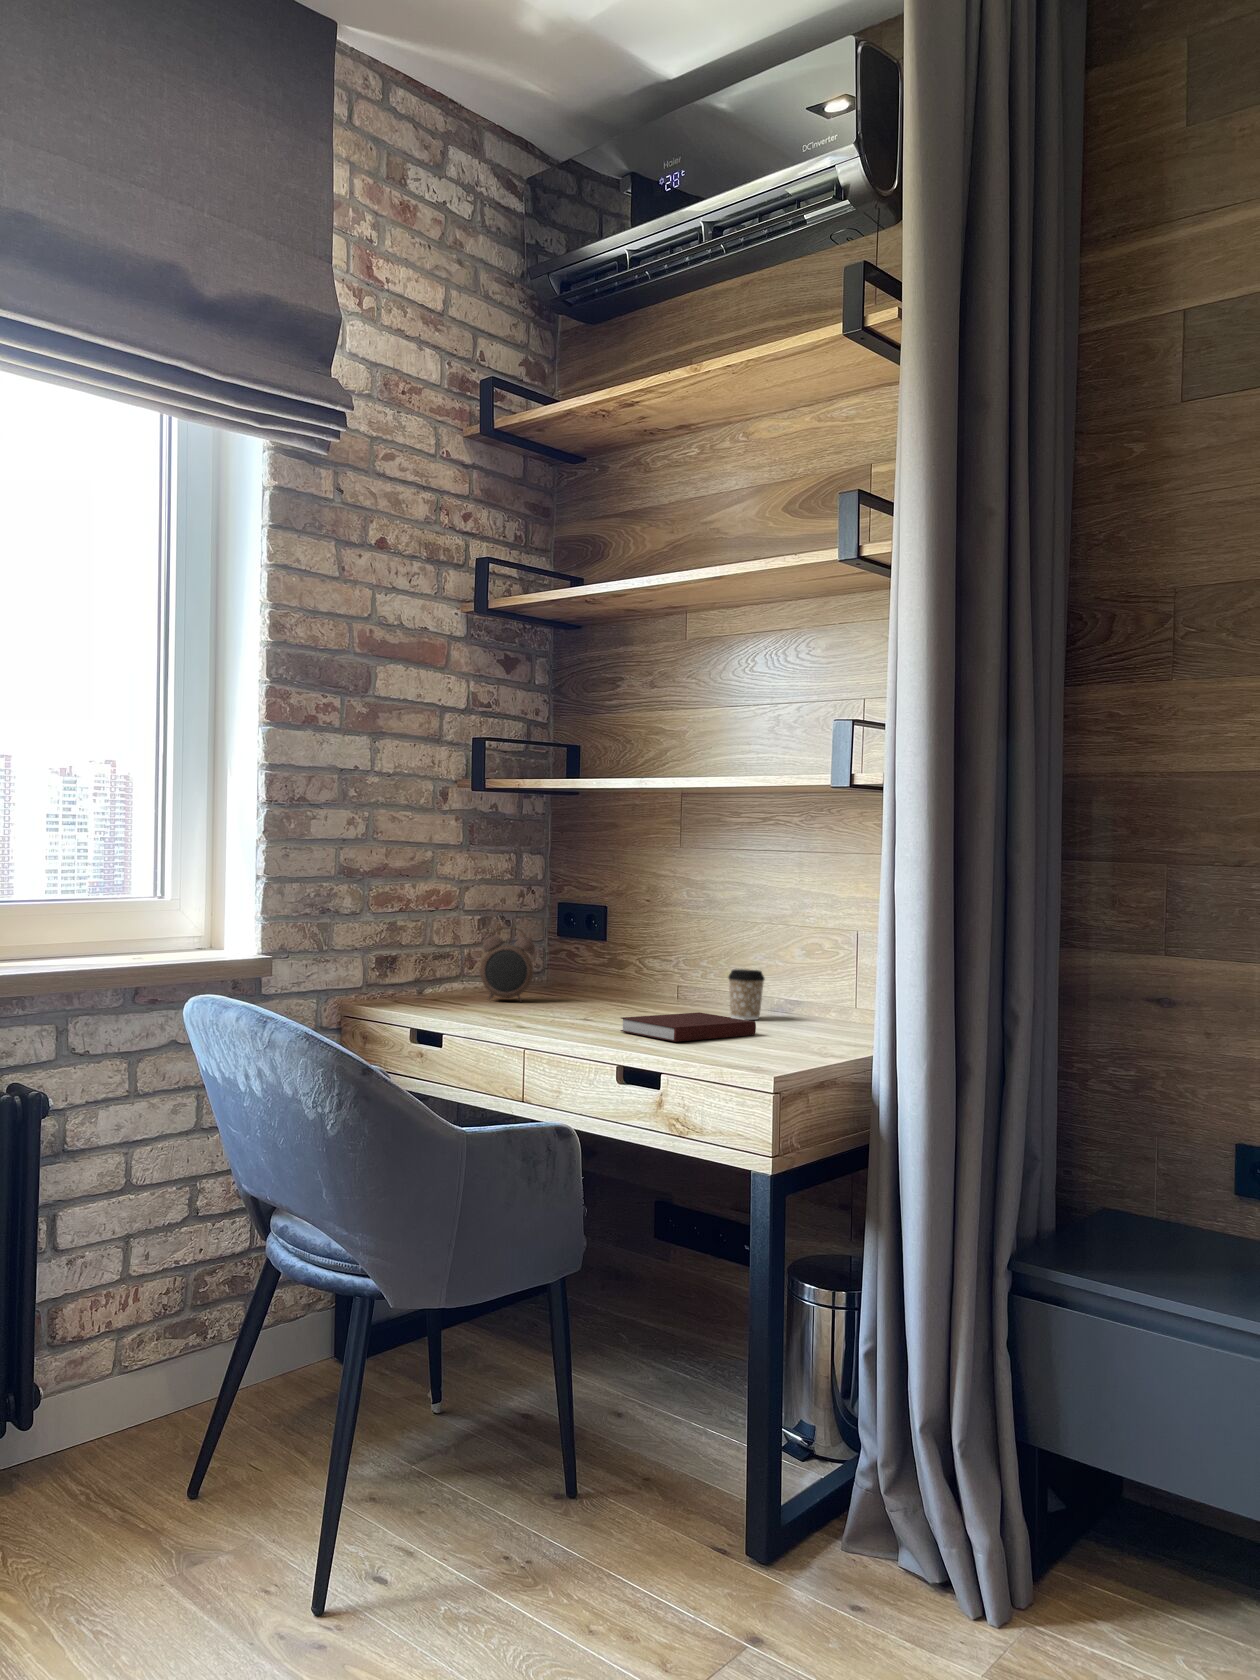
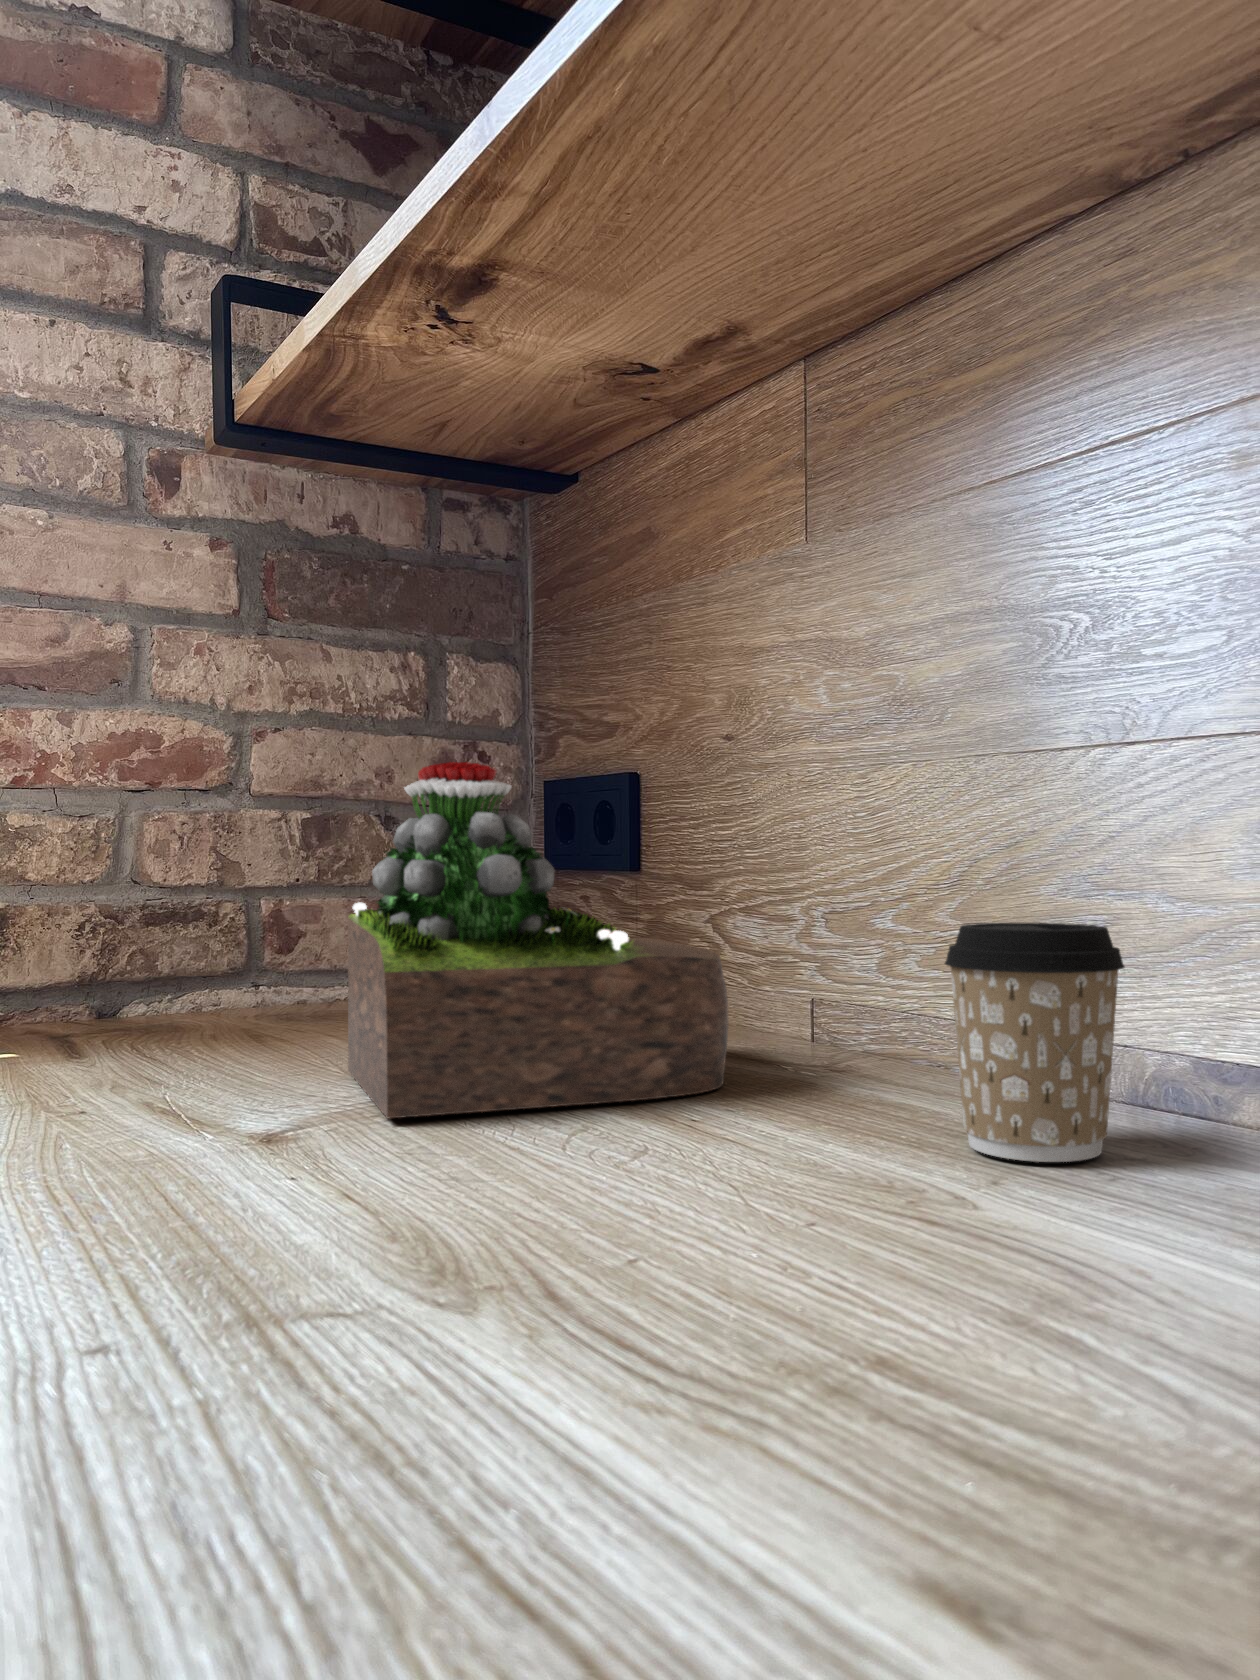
succulent plant: none [556,922,666,1013] -> present [348,762,728,1118]
alarm clock: present [480,927,535,1001] -> none [145,812,330,1056]
notebook: present [620,1012,756,1042] -> none [207,1141,1056,1501]

